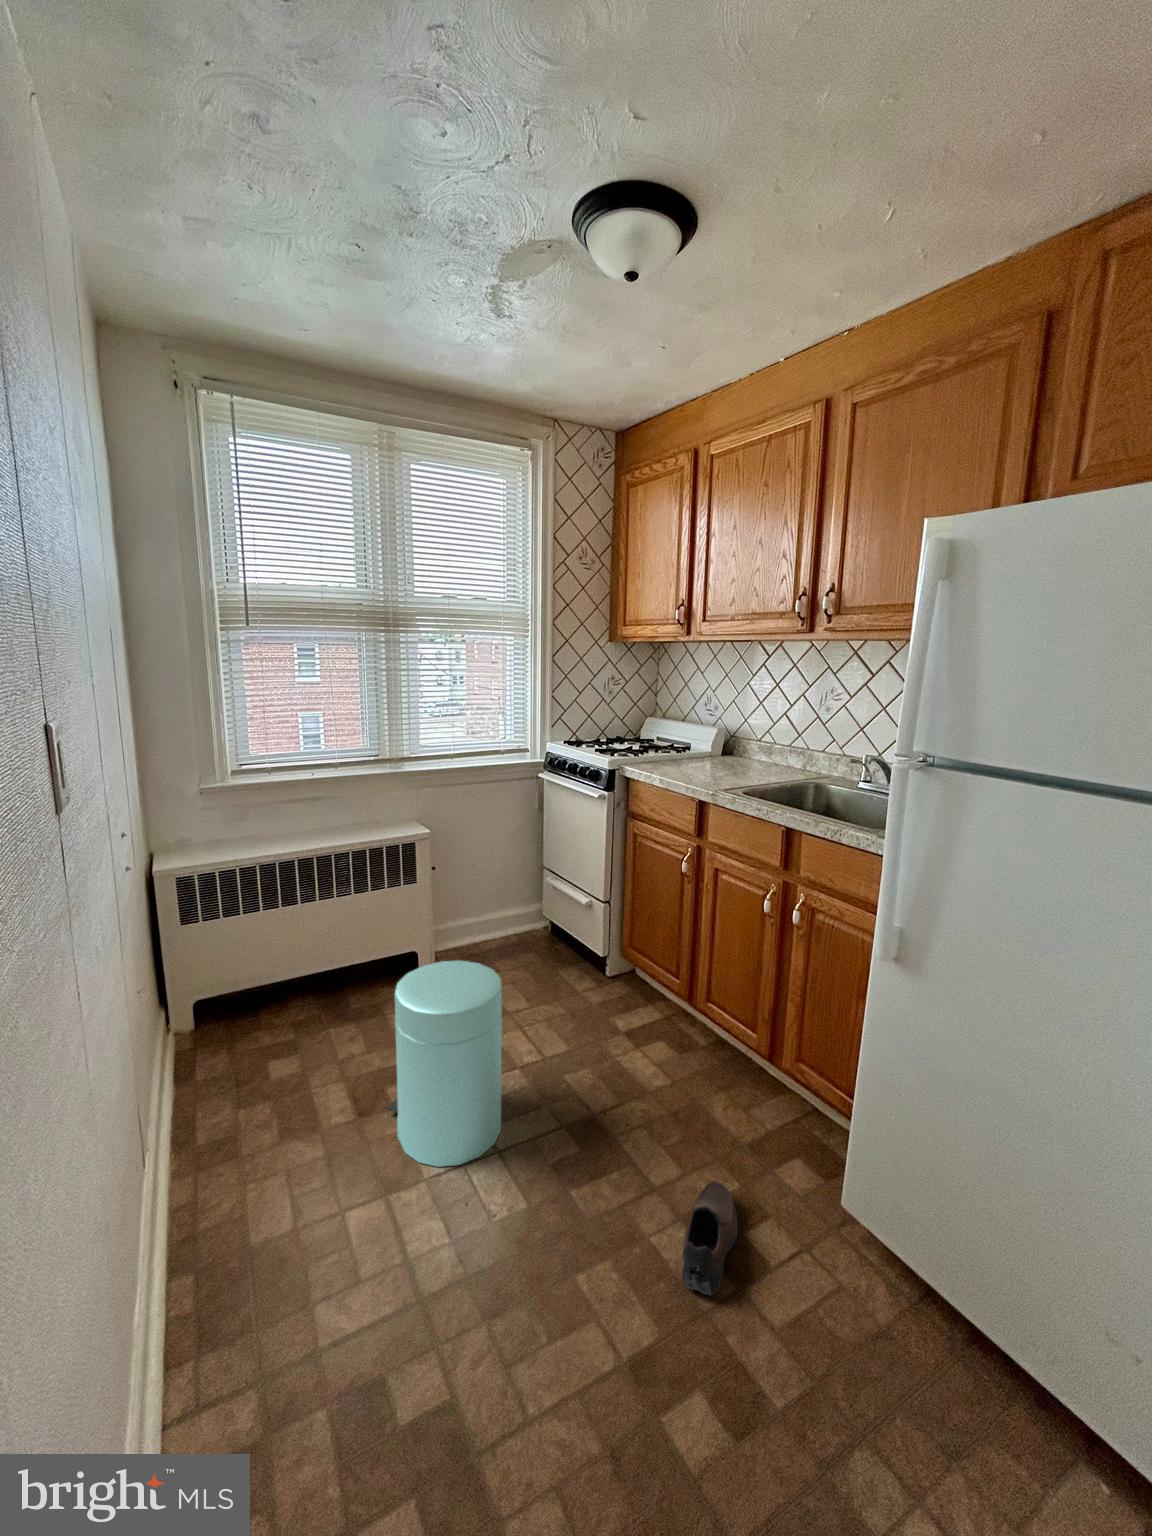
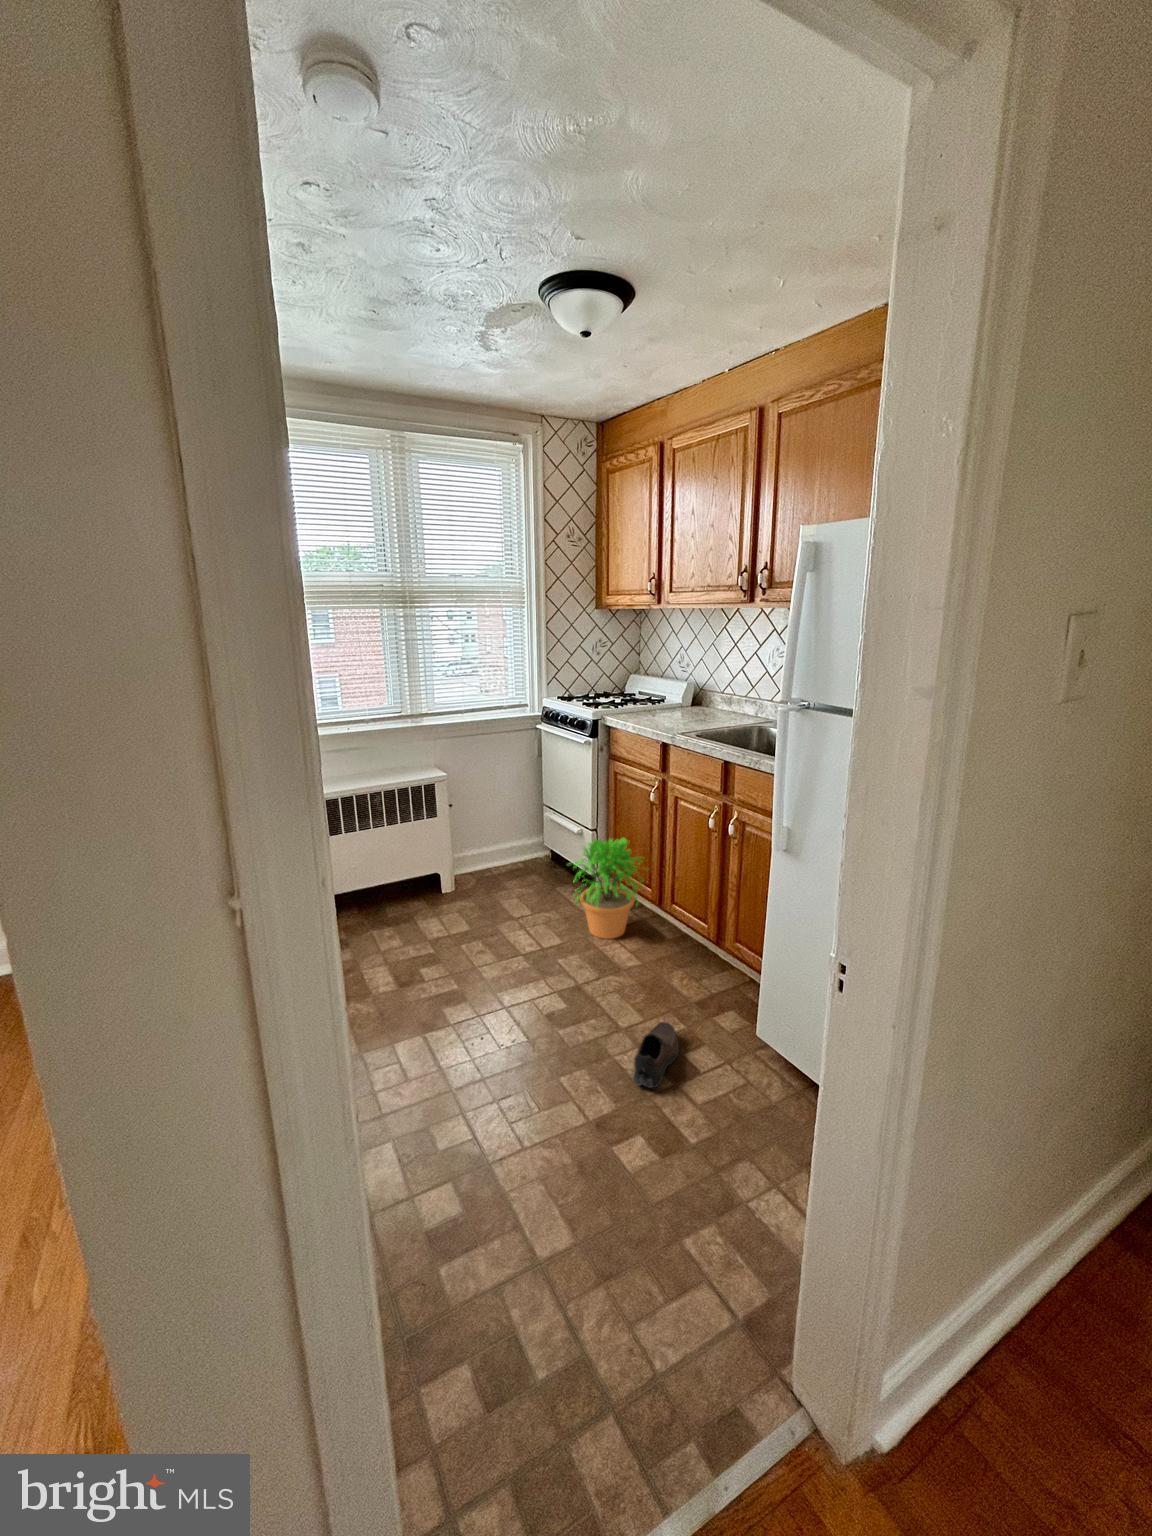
potted plant: none [576,915,684,1046] -> present [573,838,642,939]
trash can: present [386,961,502,1167] -> none [420,869,507,1017]

